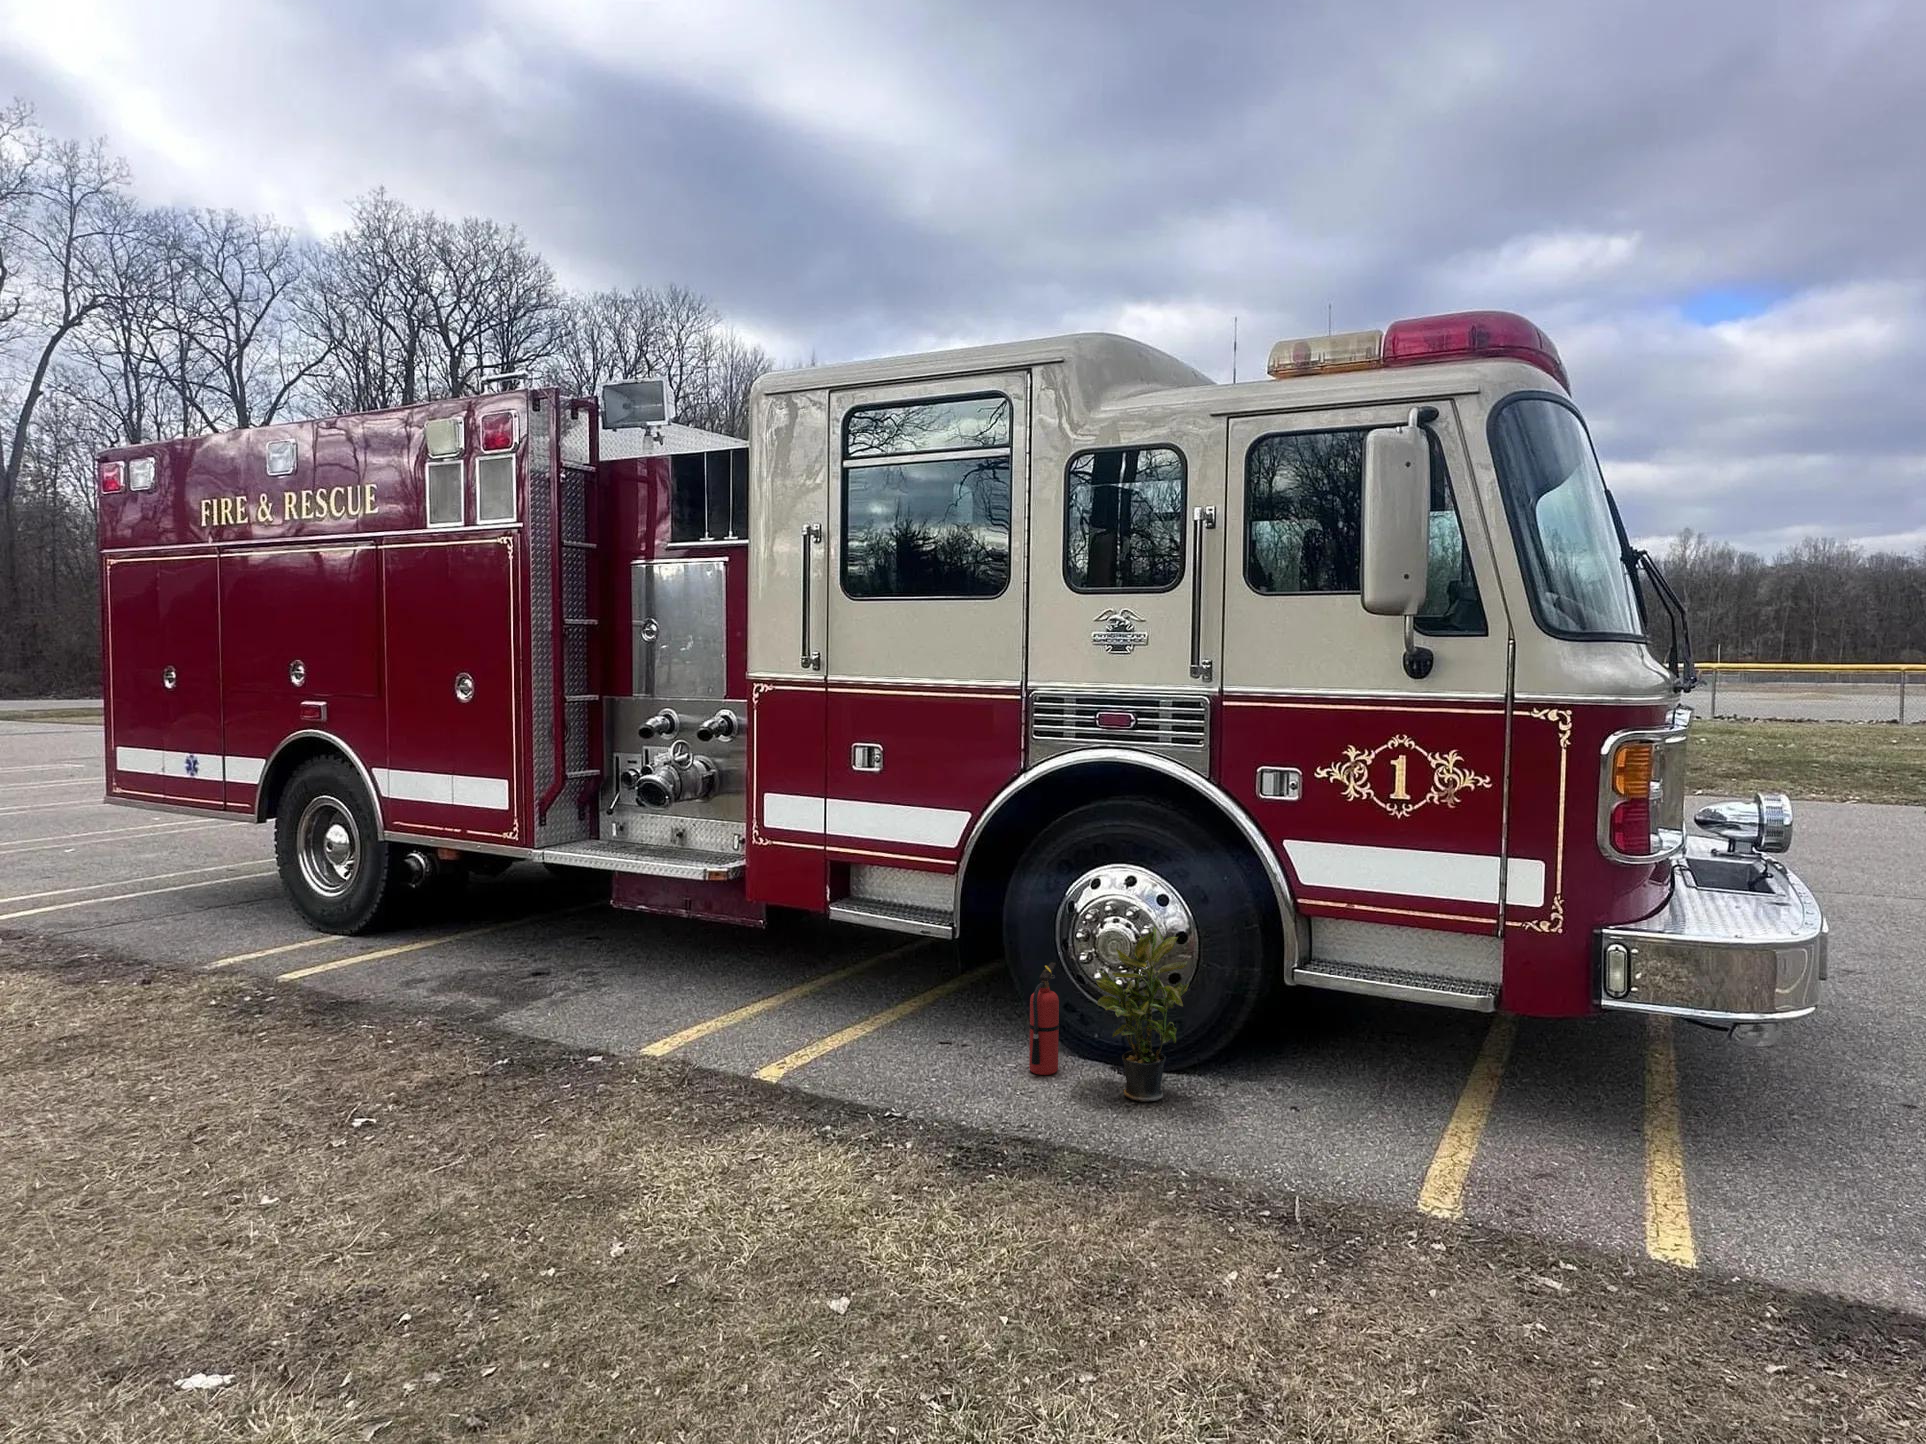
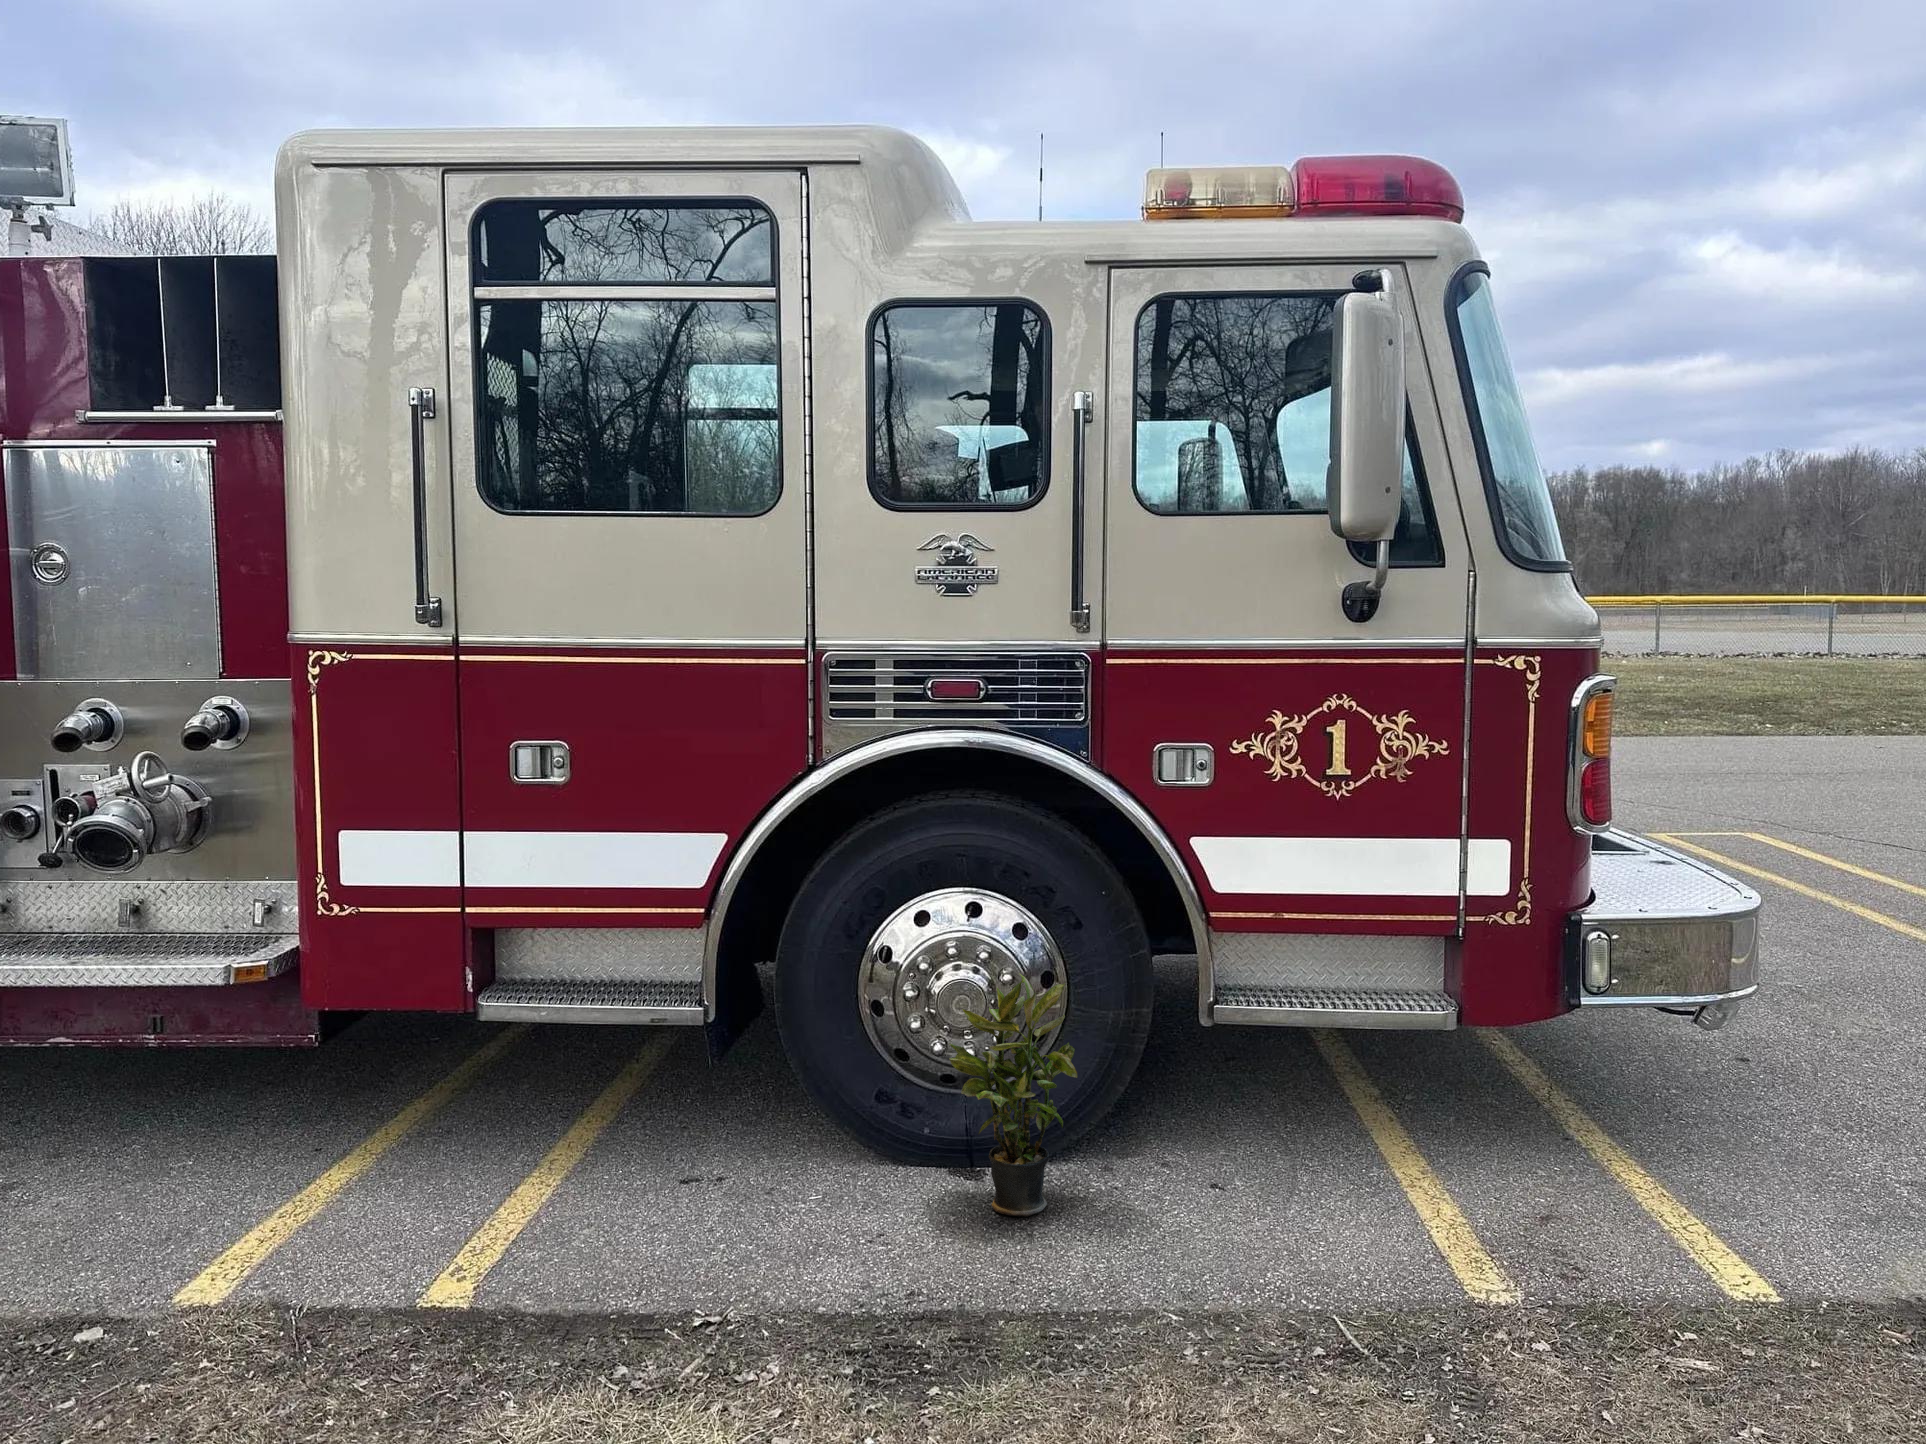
fire extinguisher: present [1029,962,1059,1075] -> none [835,1039,877,1203]

